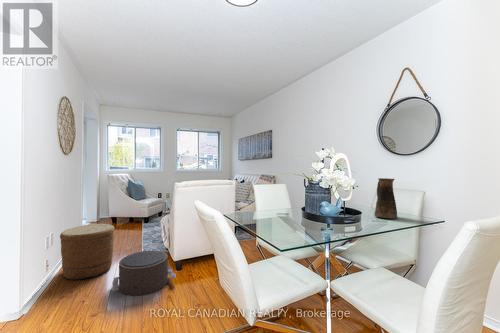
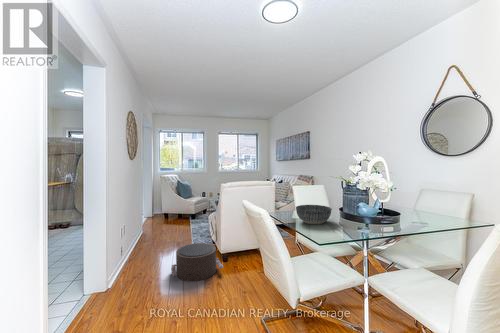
pitcher: present [374,178,397,219] -> none [416,180,441,221]
bowl: none [256,205,294,226] -> present [296,205,332,224]
woven basket: present [60,224,115,280] -> none [129,219,171,265]

